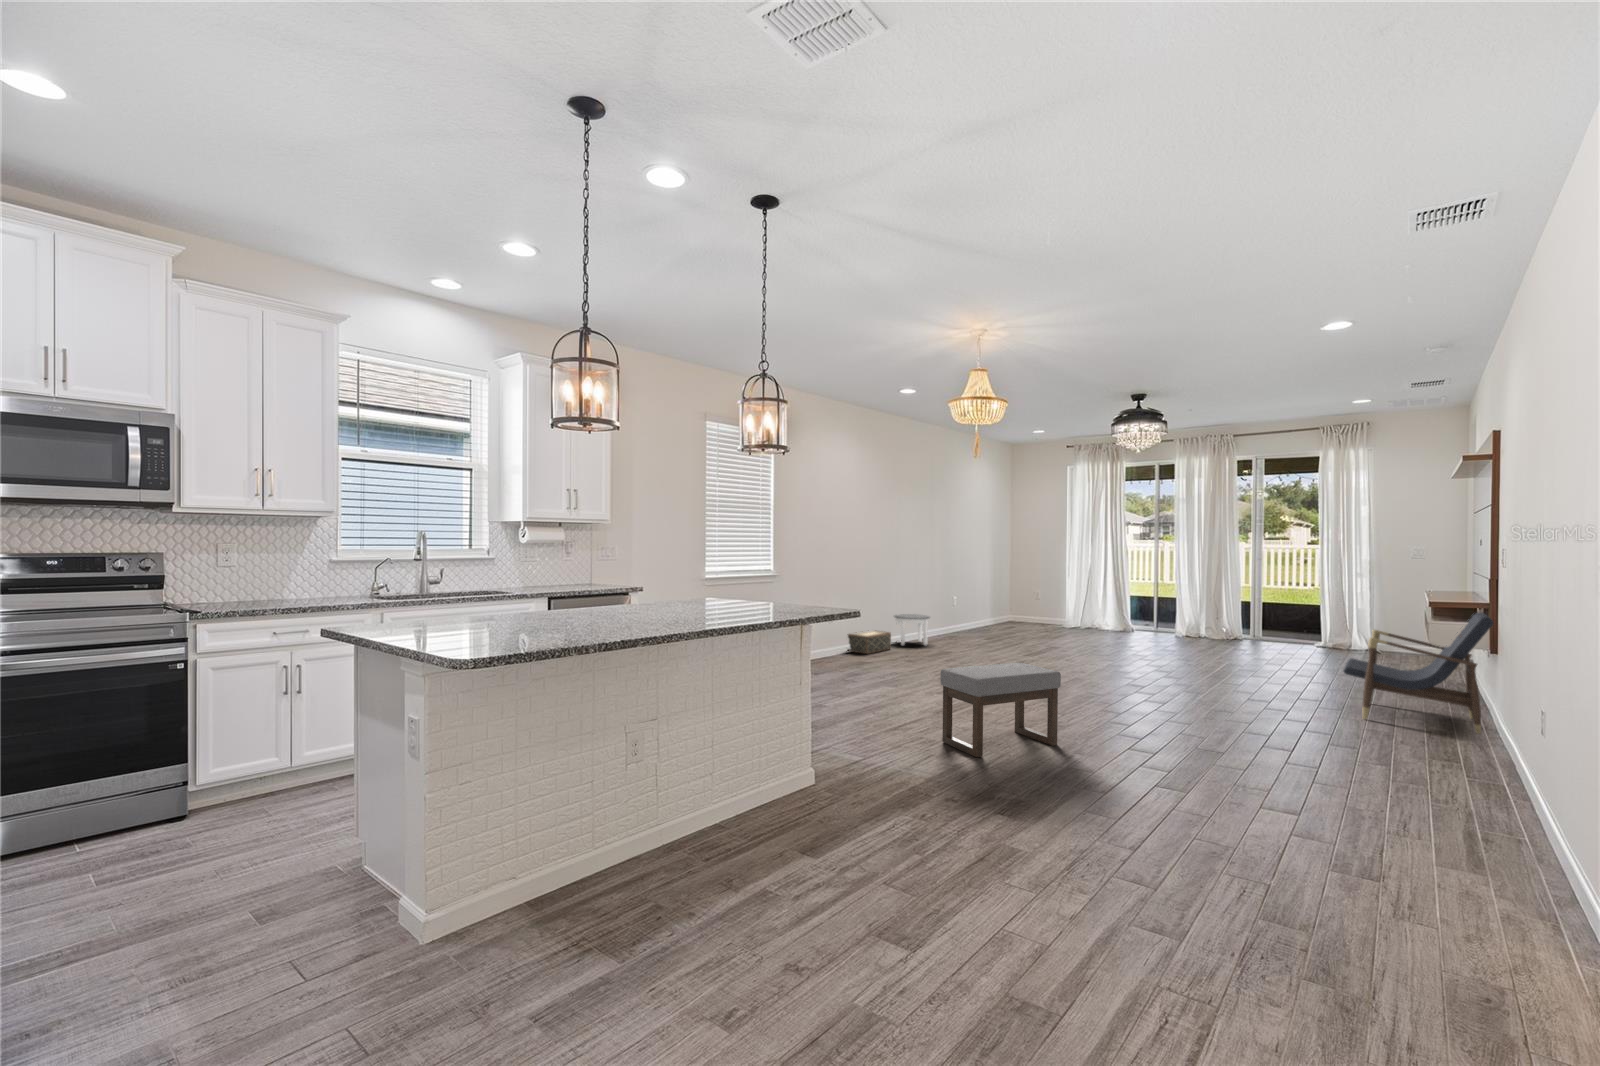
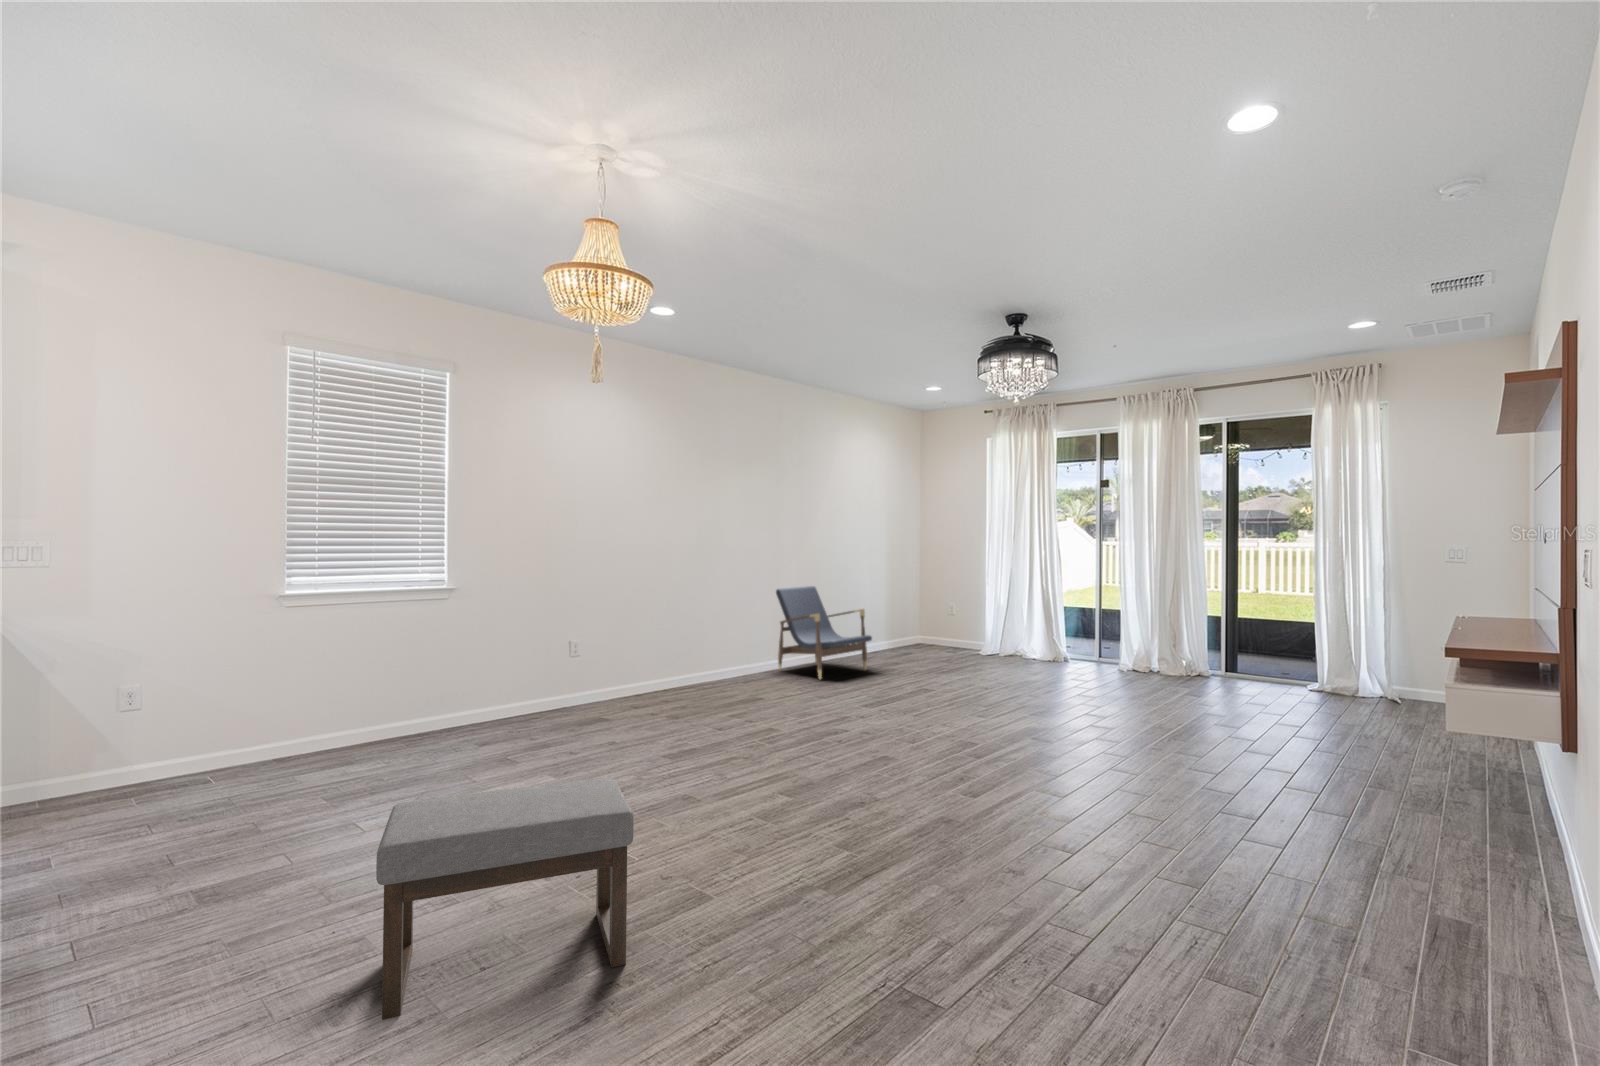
lounge chair: present [1343,613,1493,734] -> present [776,586,872,679]
round table: present [894,614,930,645] -> none [700,642,751,689]
woven basket: present [847,631,891,654] -> none [608,668,679,706]

